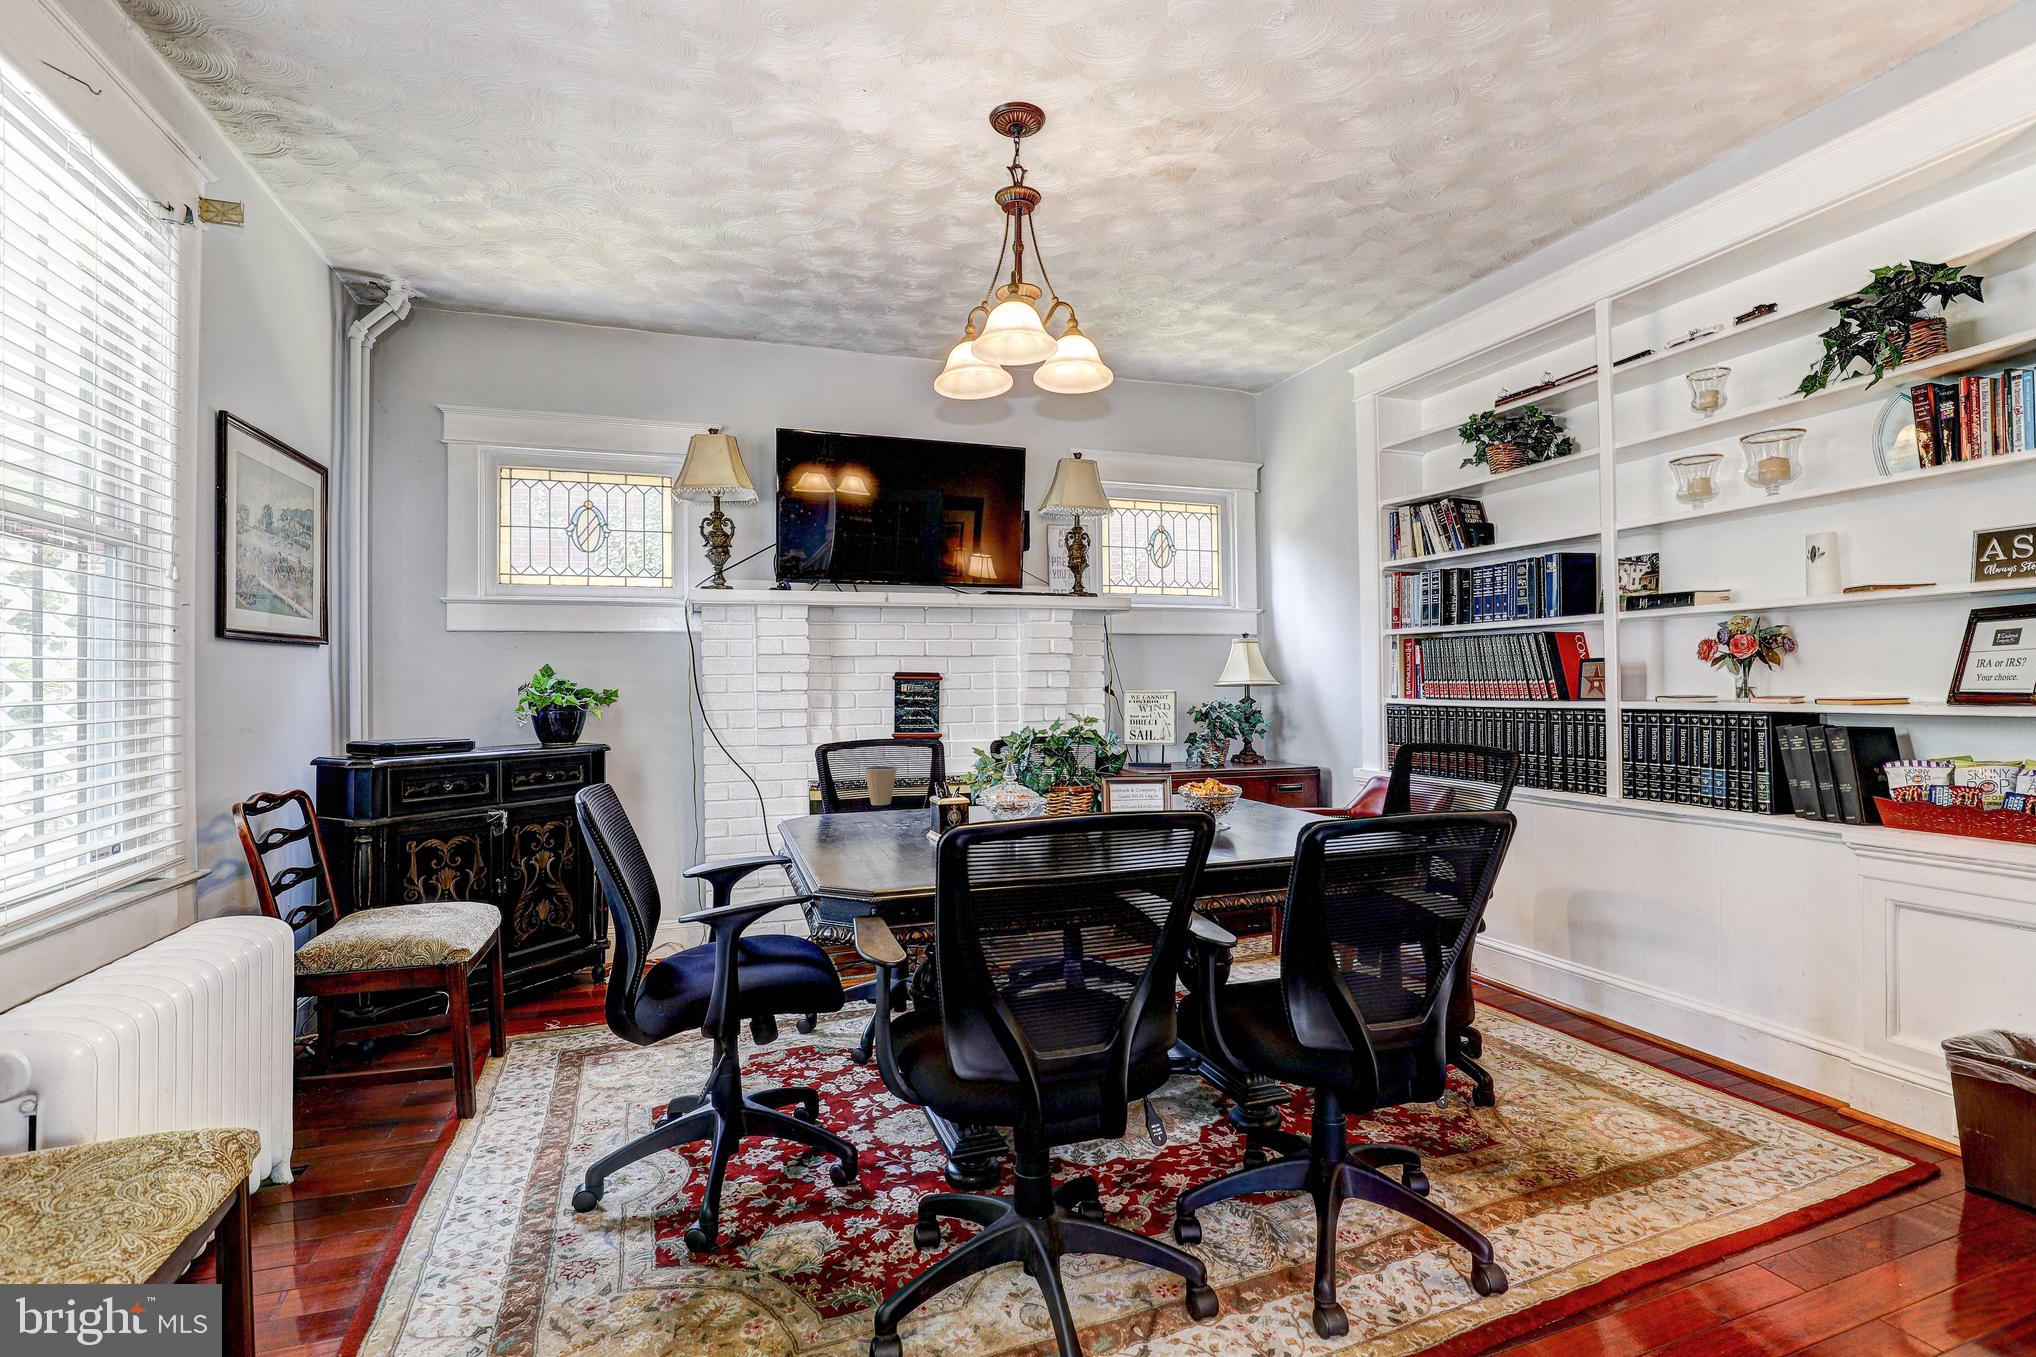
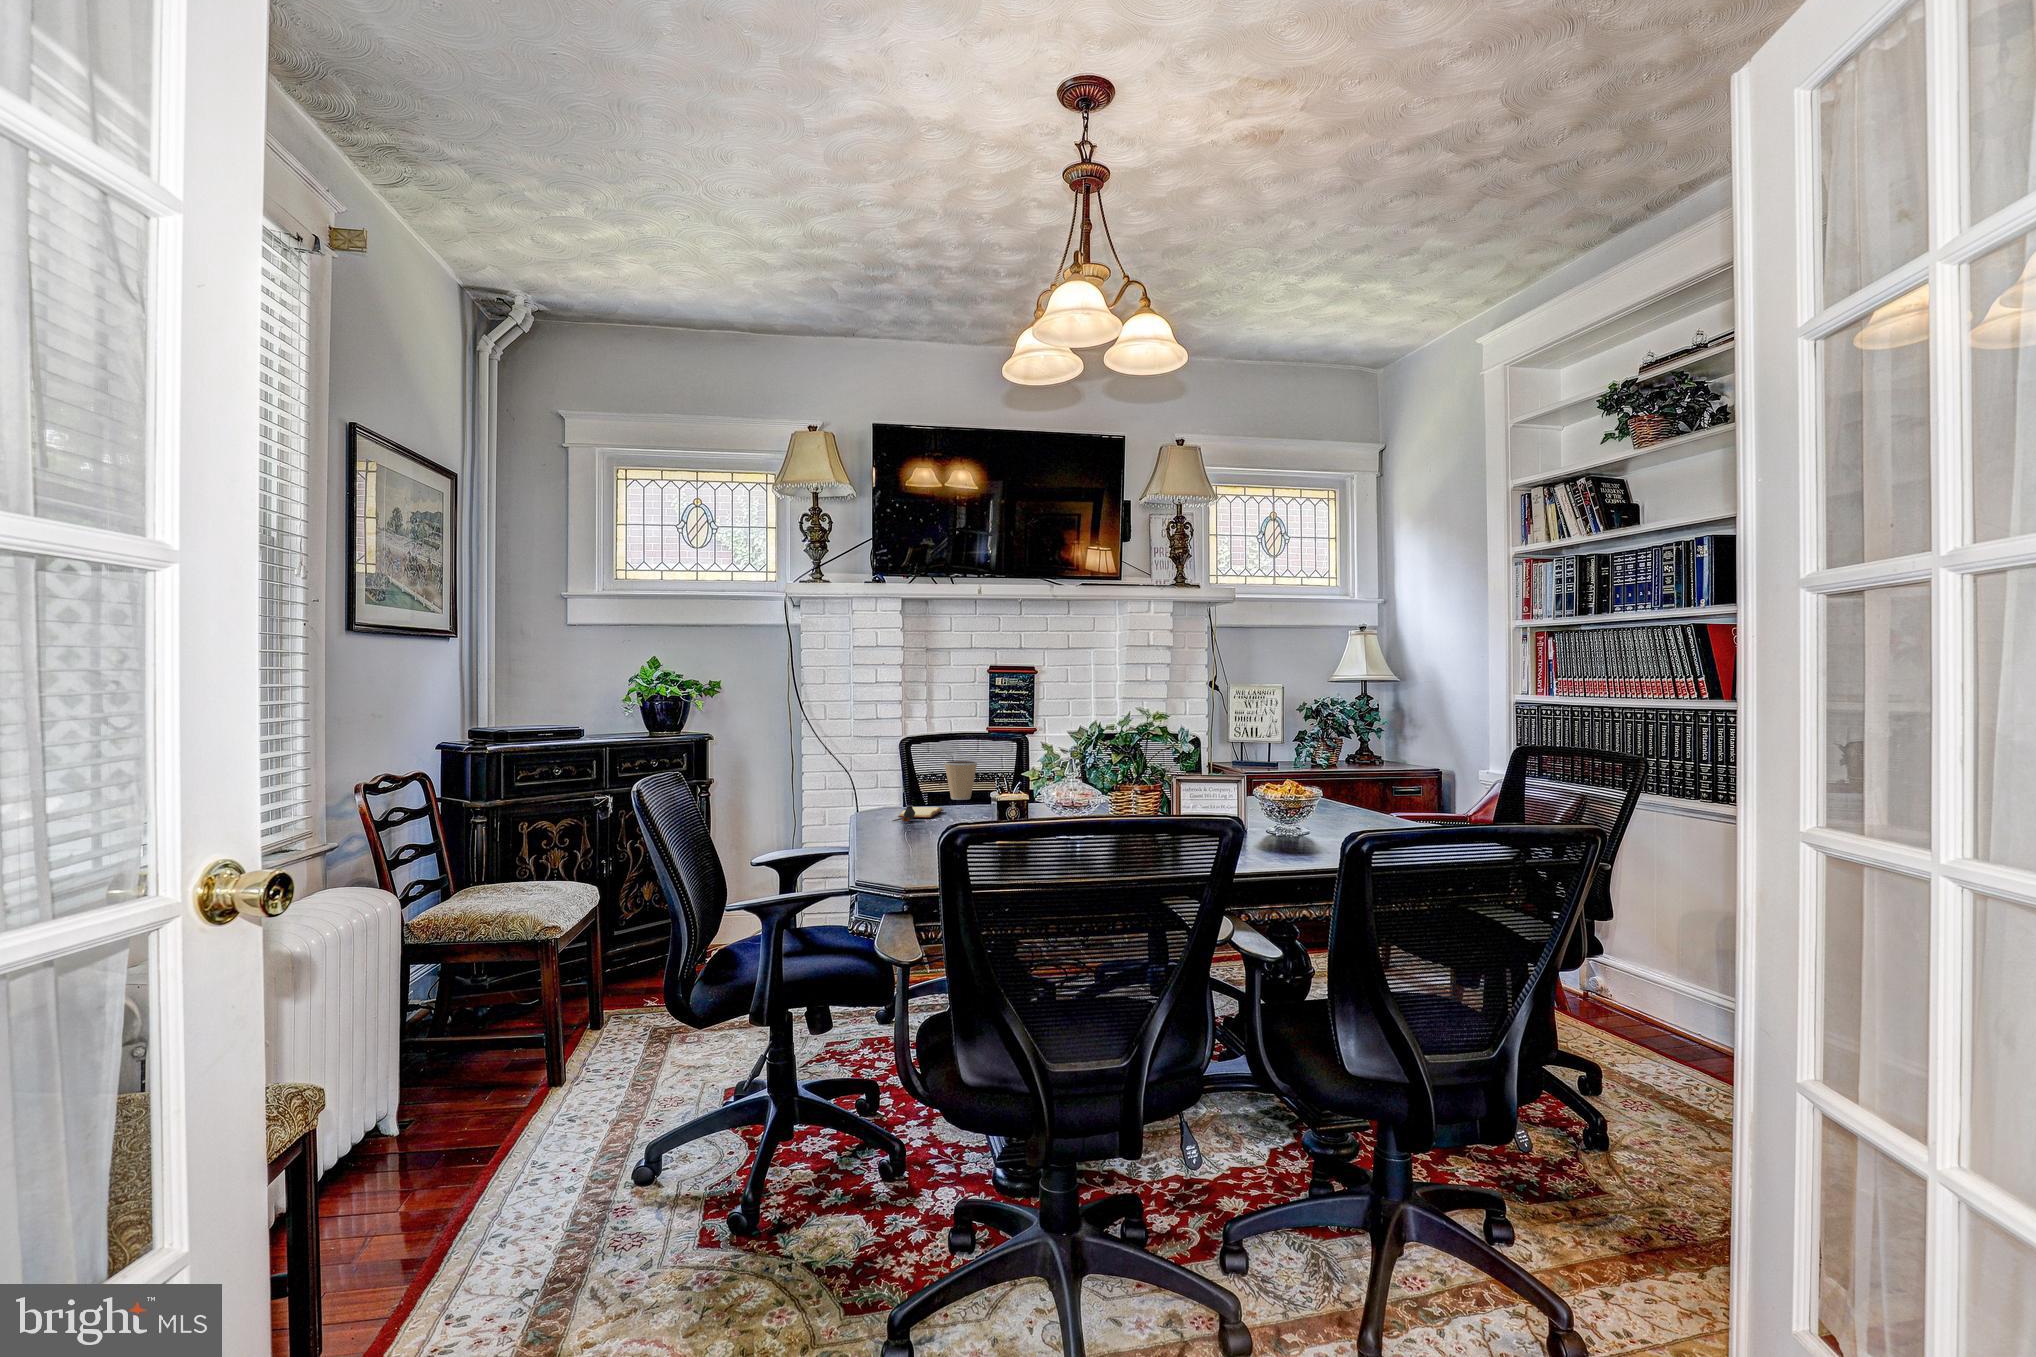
book: none [823,812,871,828] -> present [893,805,944,822]

